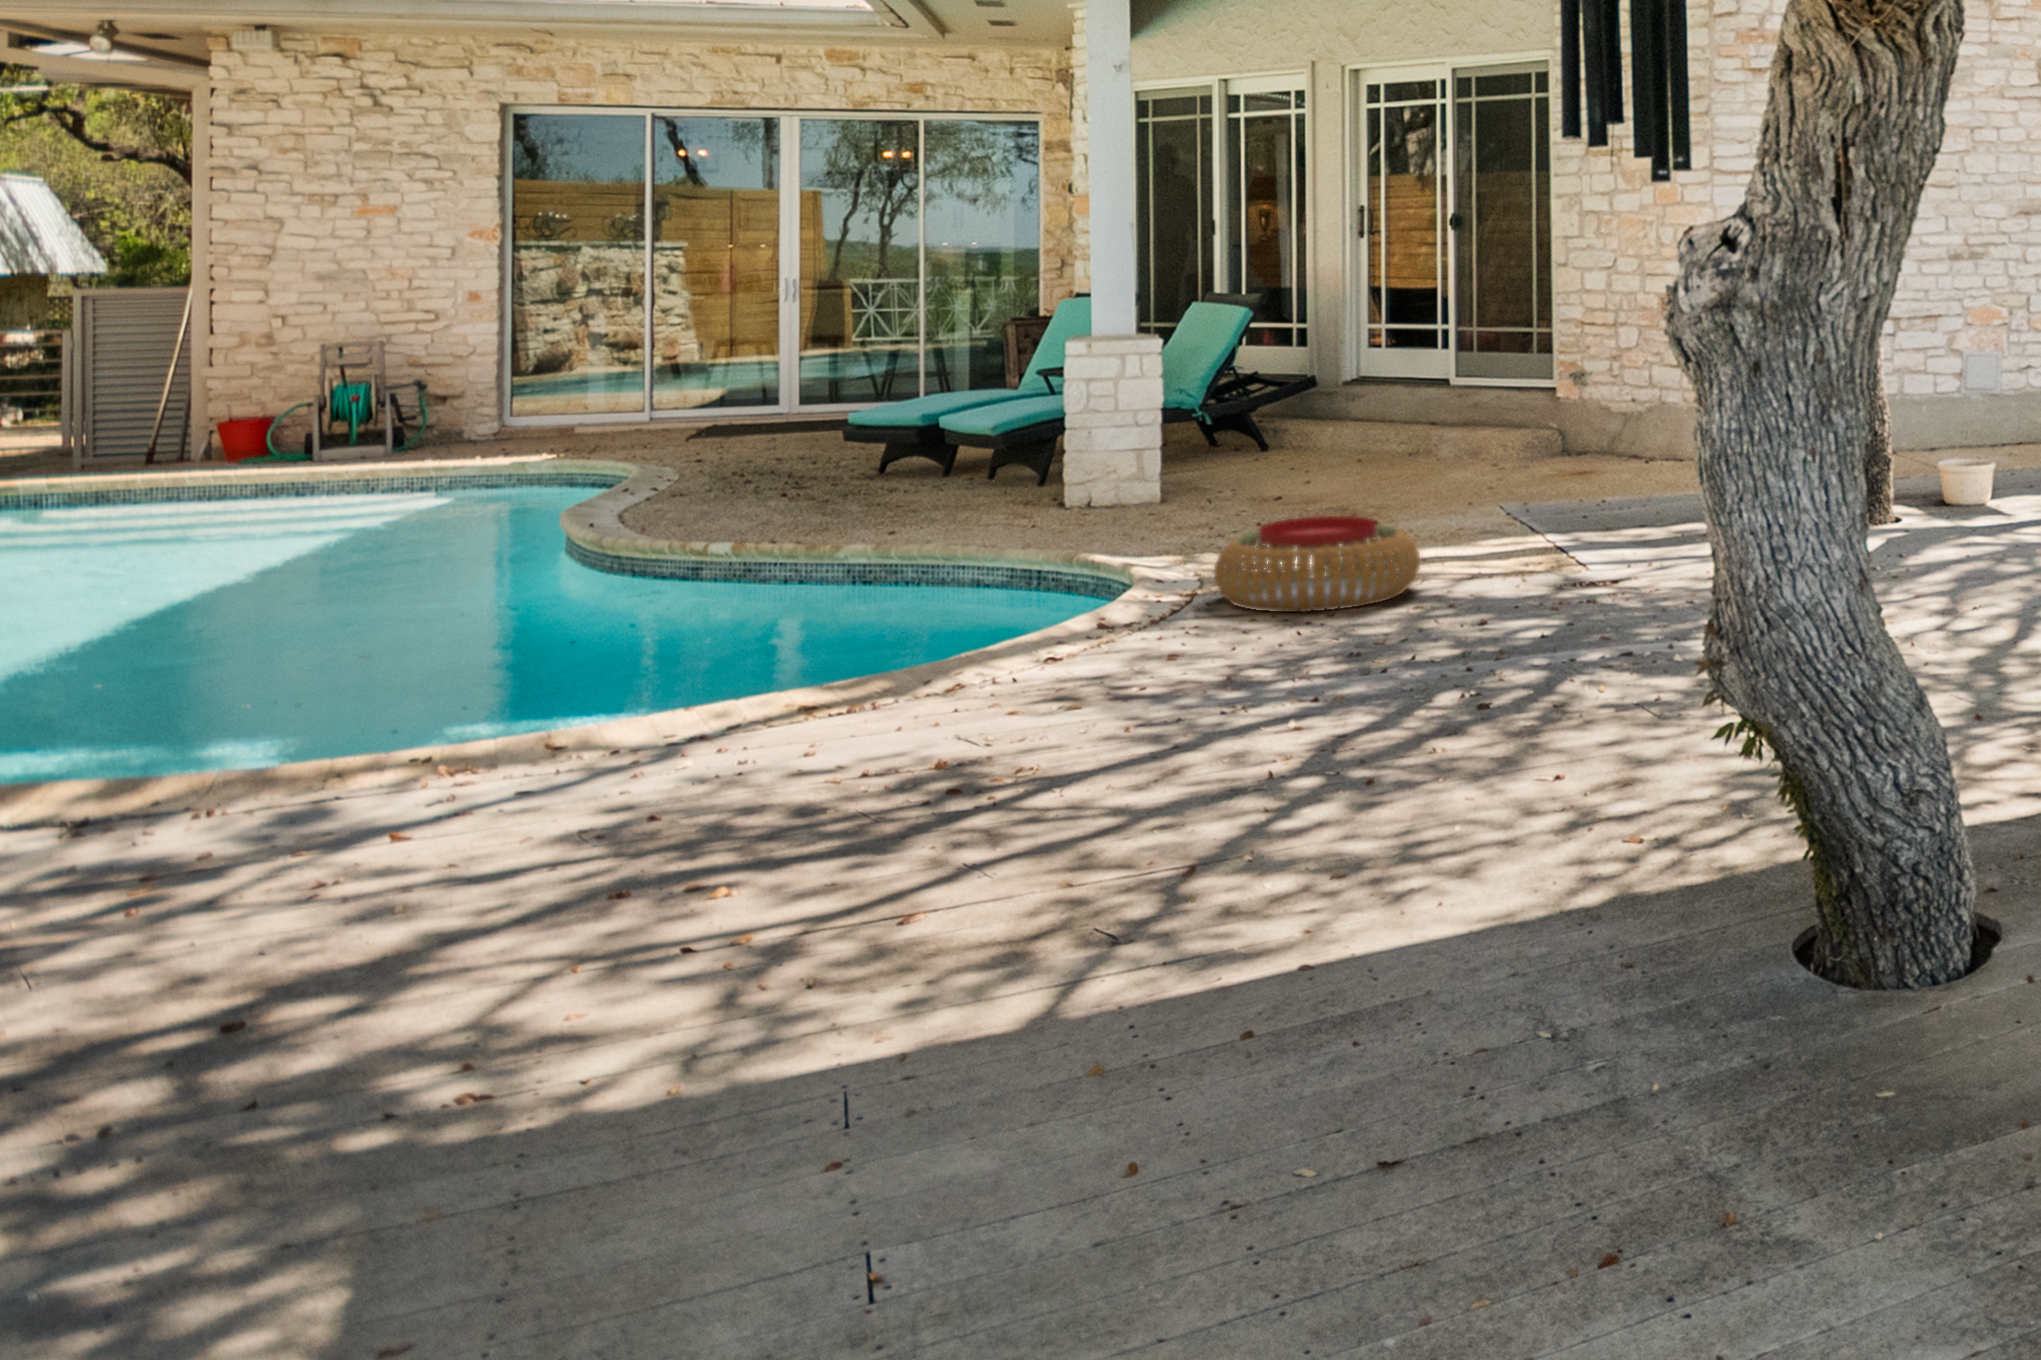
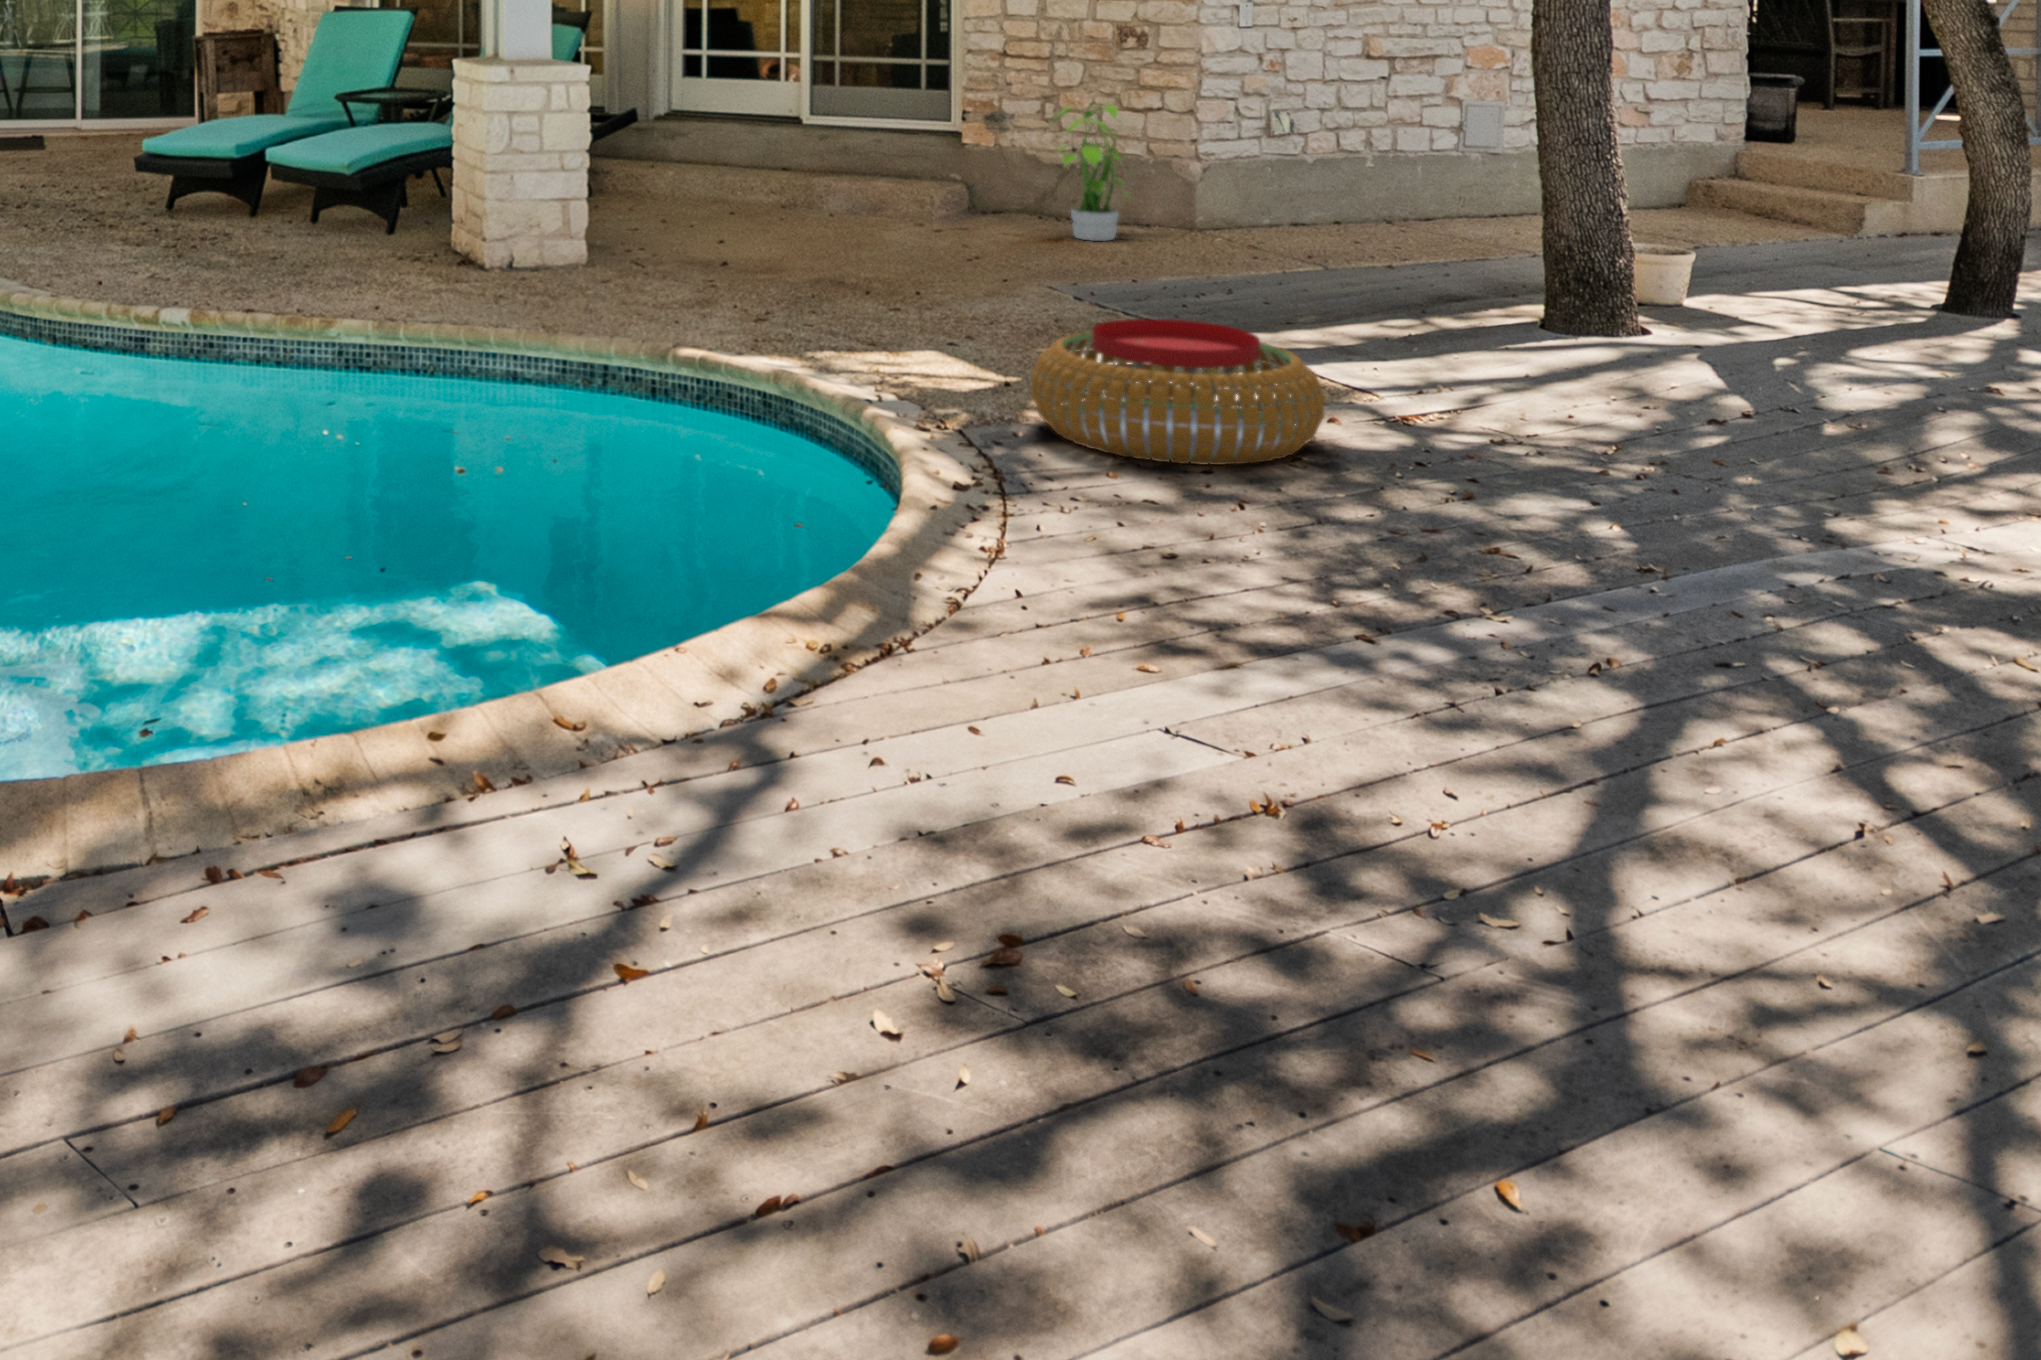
potted plant: none [1576,358,1653,470] -> present [1052,105,1129,241]

